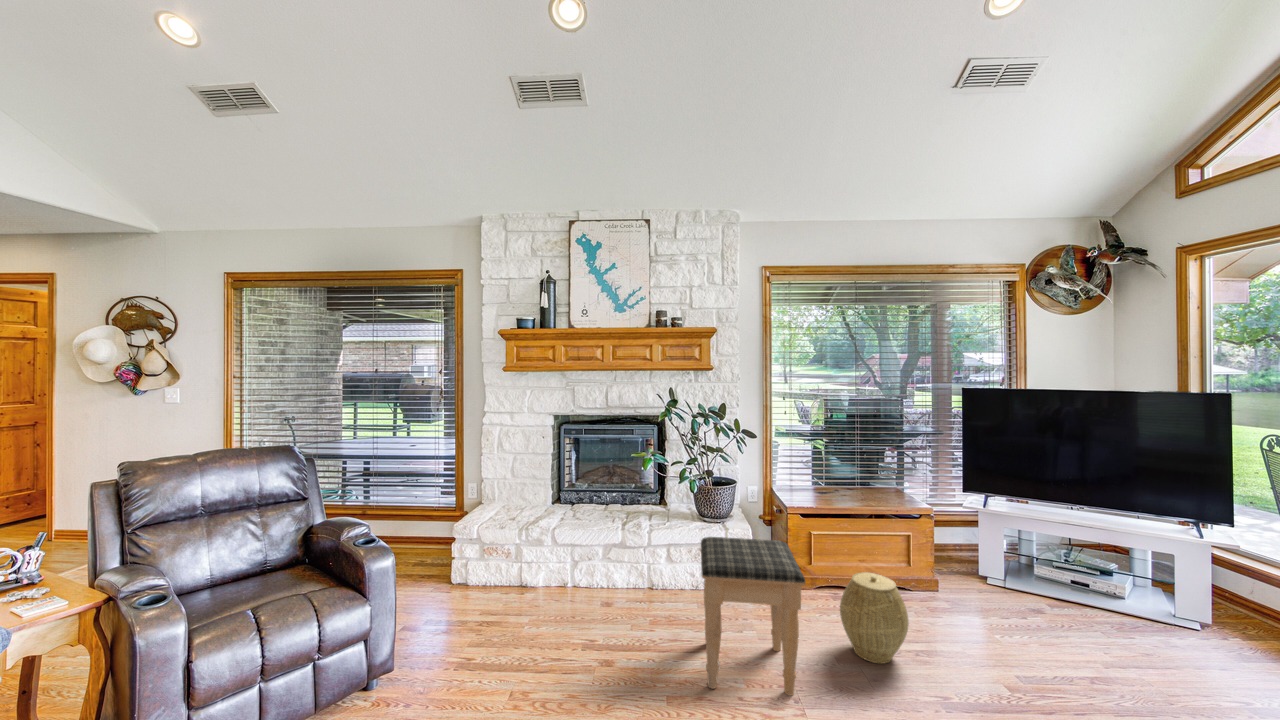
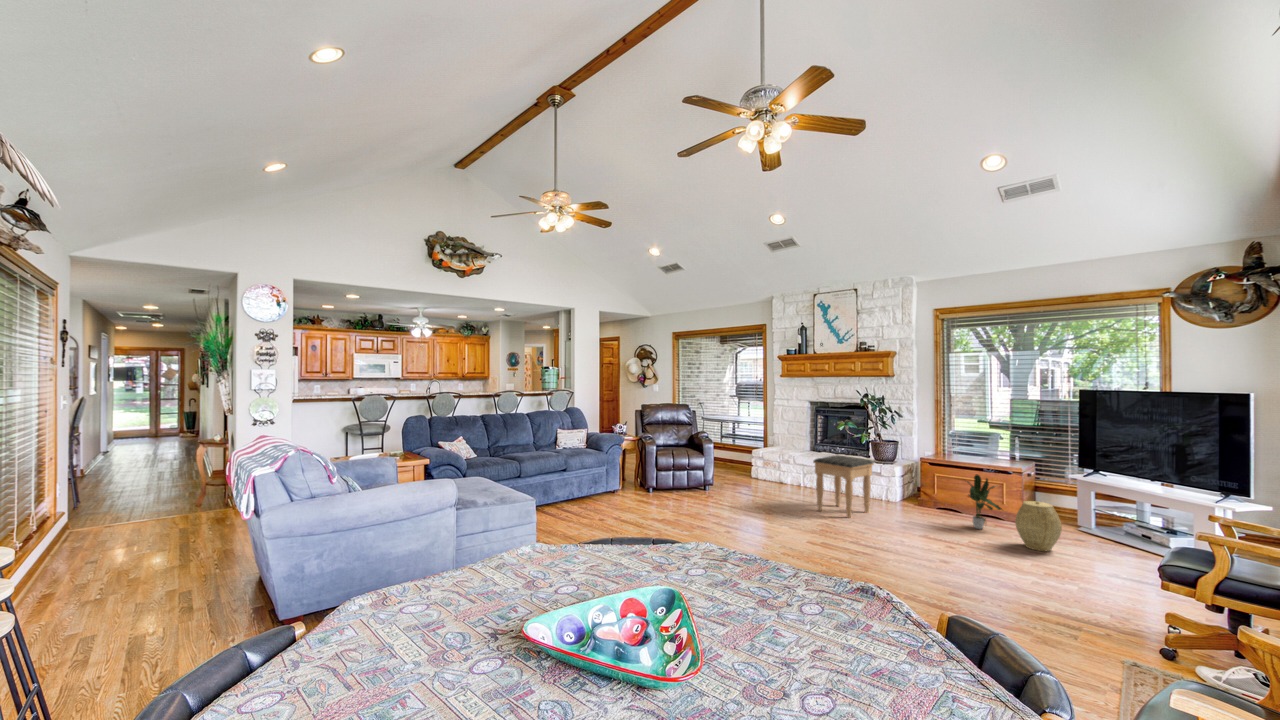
potted plant: none [925,538,998,636] -> present [967,474,1002,529]
woven basket: present [840,572,909,664] -> present [1015,501,1062,551]

